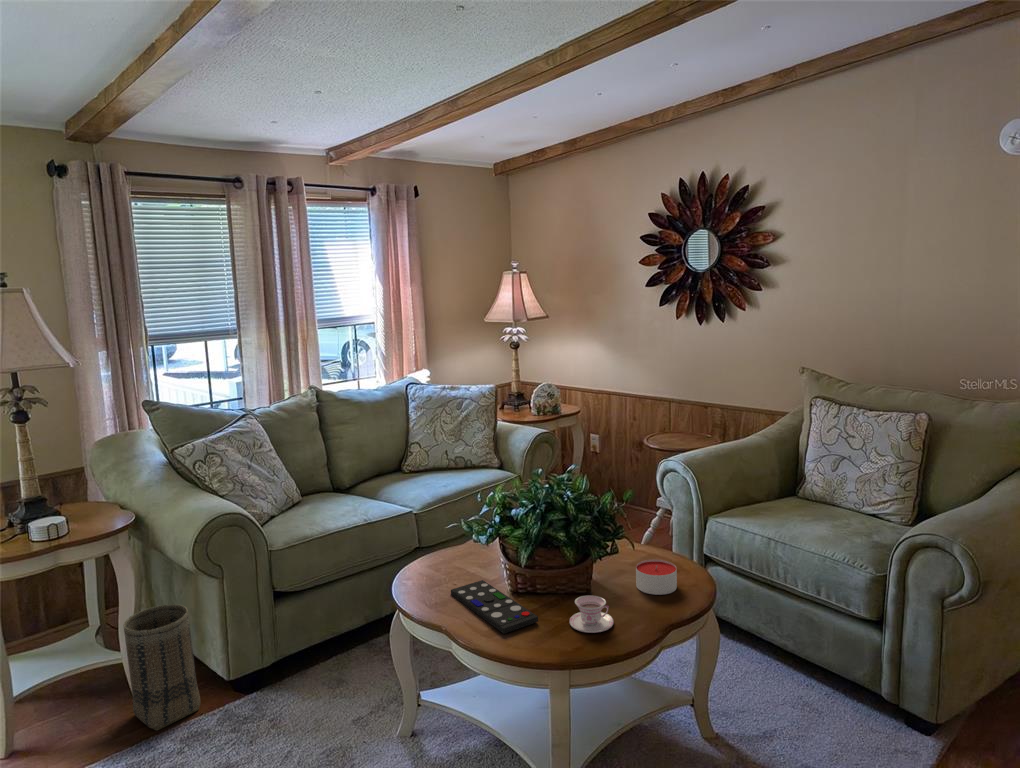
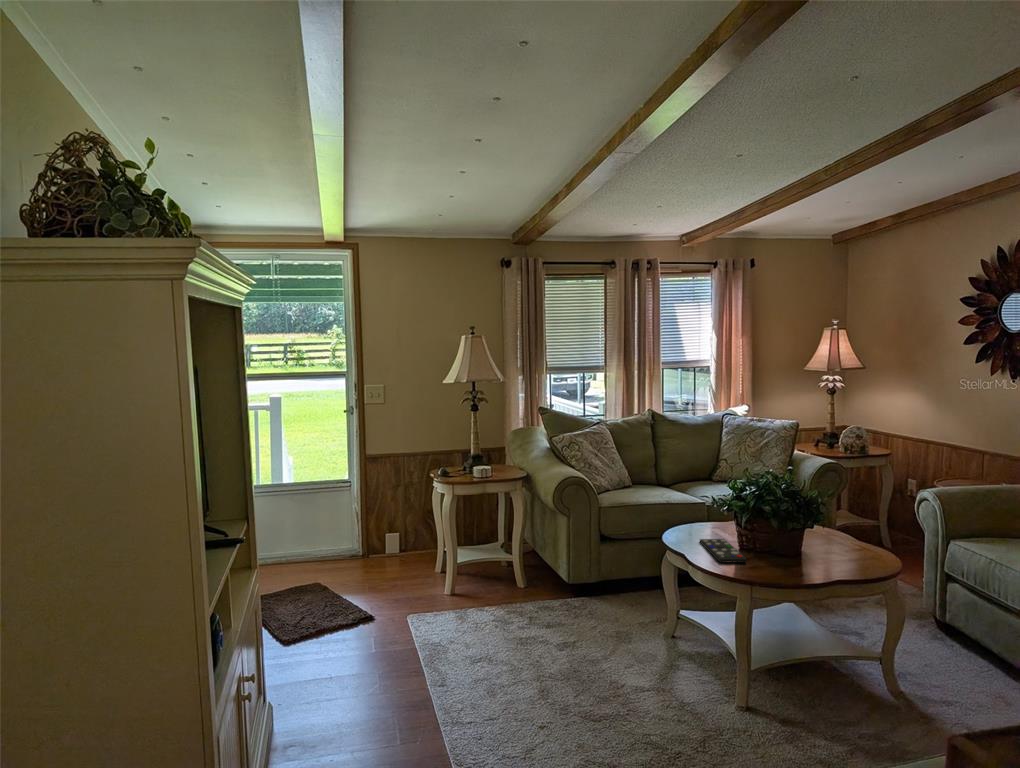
candle: present [636,559,677,595] -> none [835,545,868,569]
teacup: present [569,595,614,633] -> none [768,552,800,574]
basket: present [123,604,200,730] -> none [514,528,551,599]

